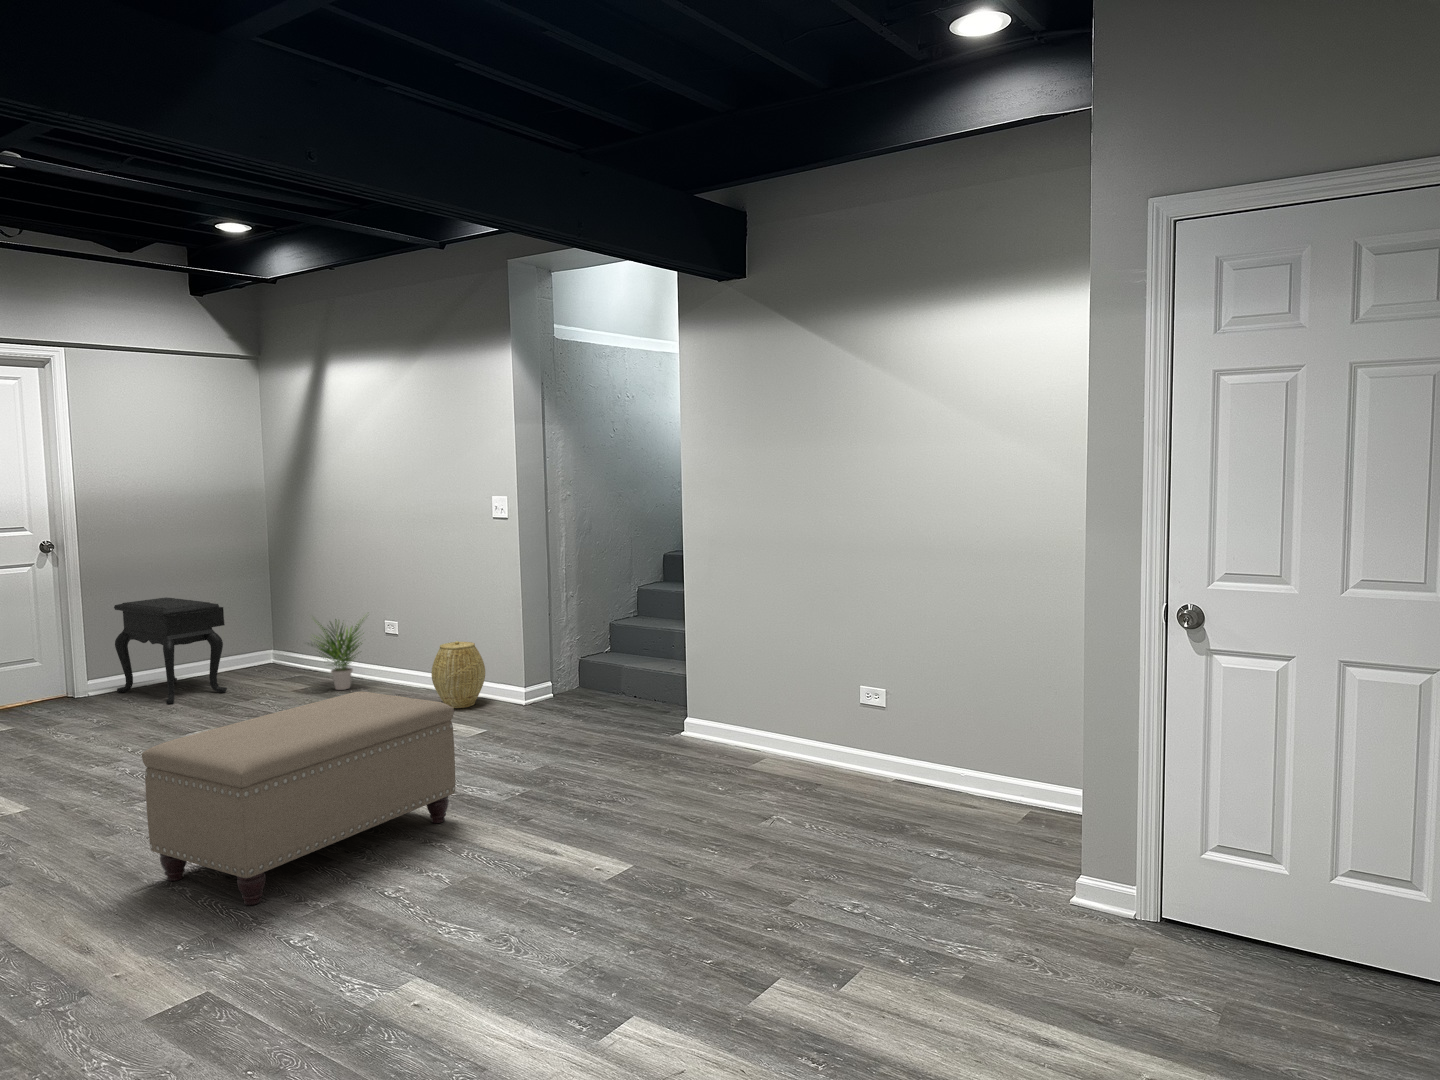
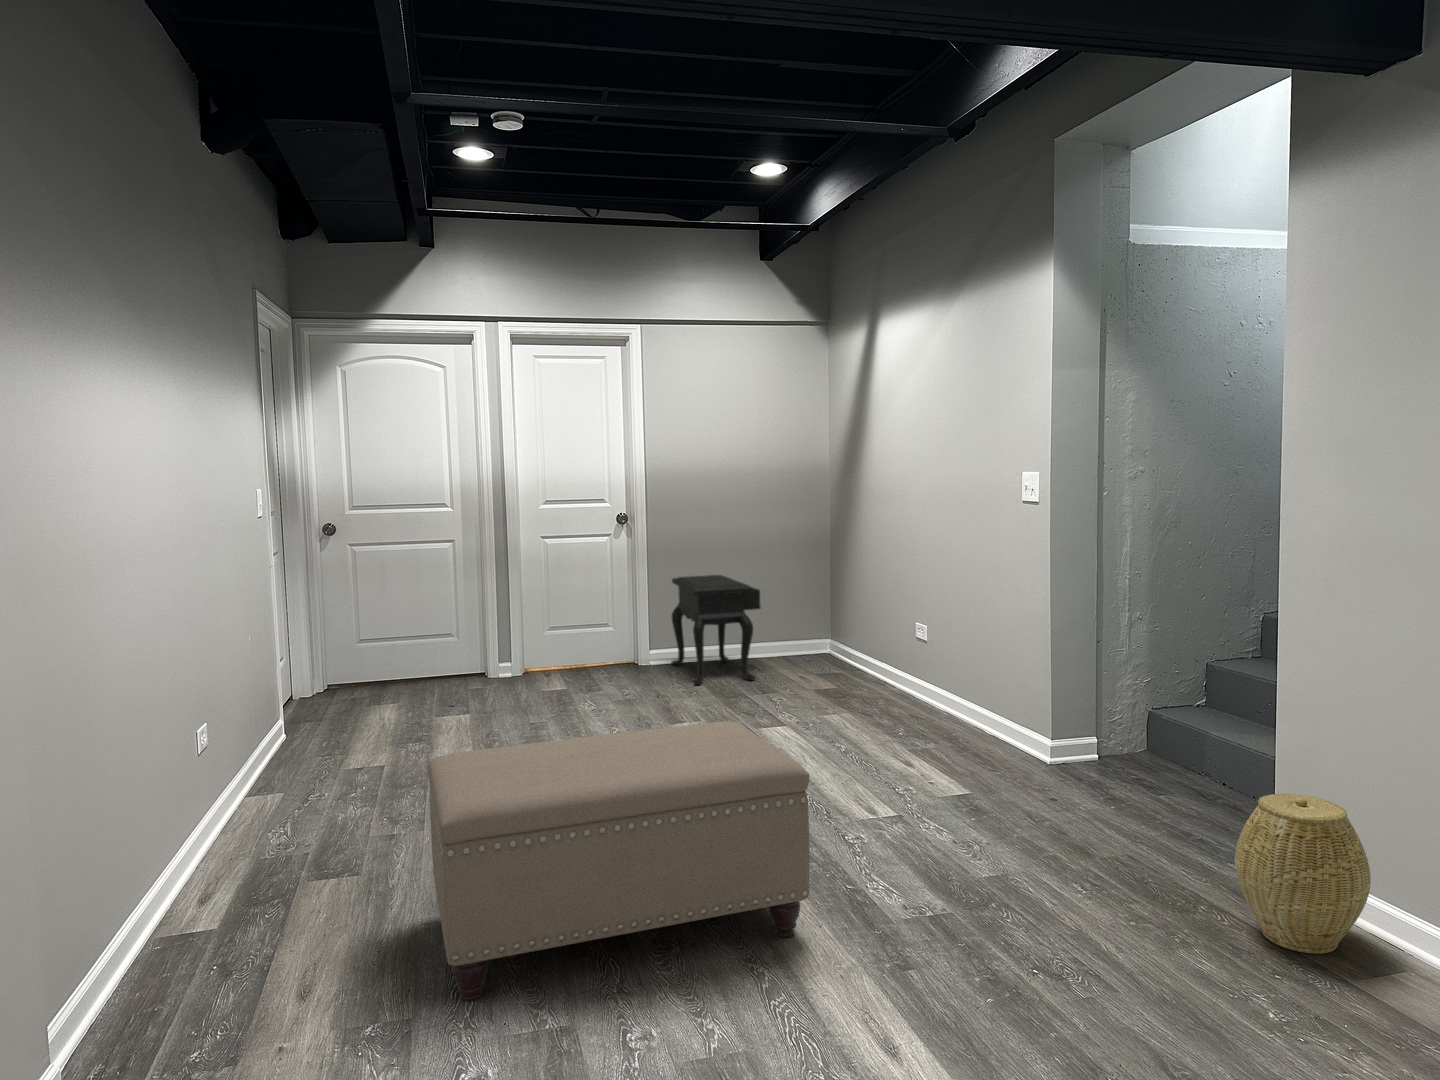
potted plant: present [312,618,364,690] -> none [818,605,900,698]
woven basket: present [431,641,485,708] -> present [1235,794,1371,954]

